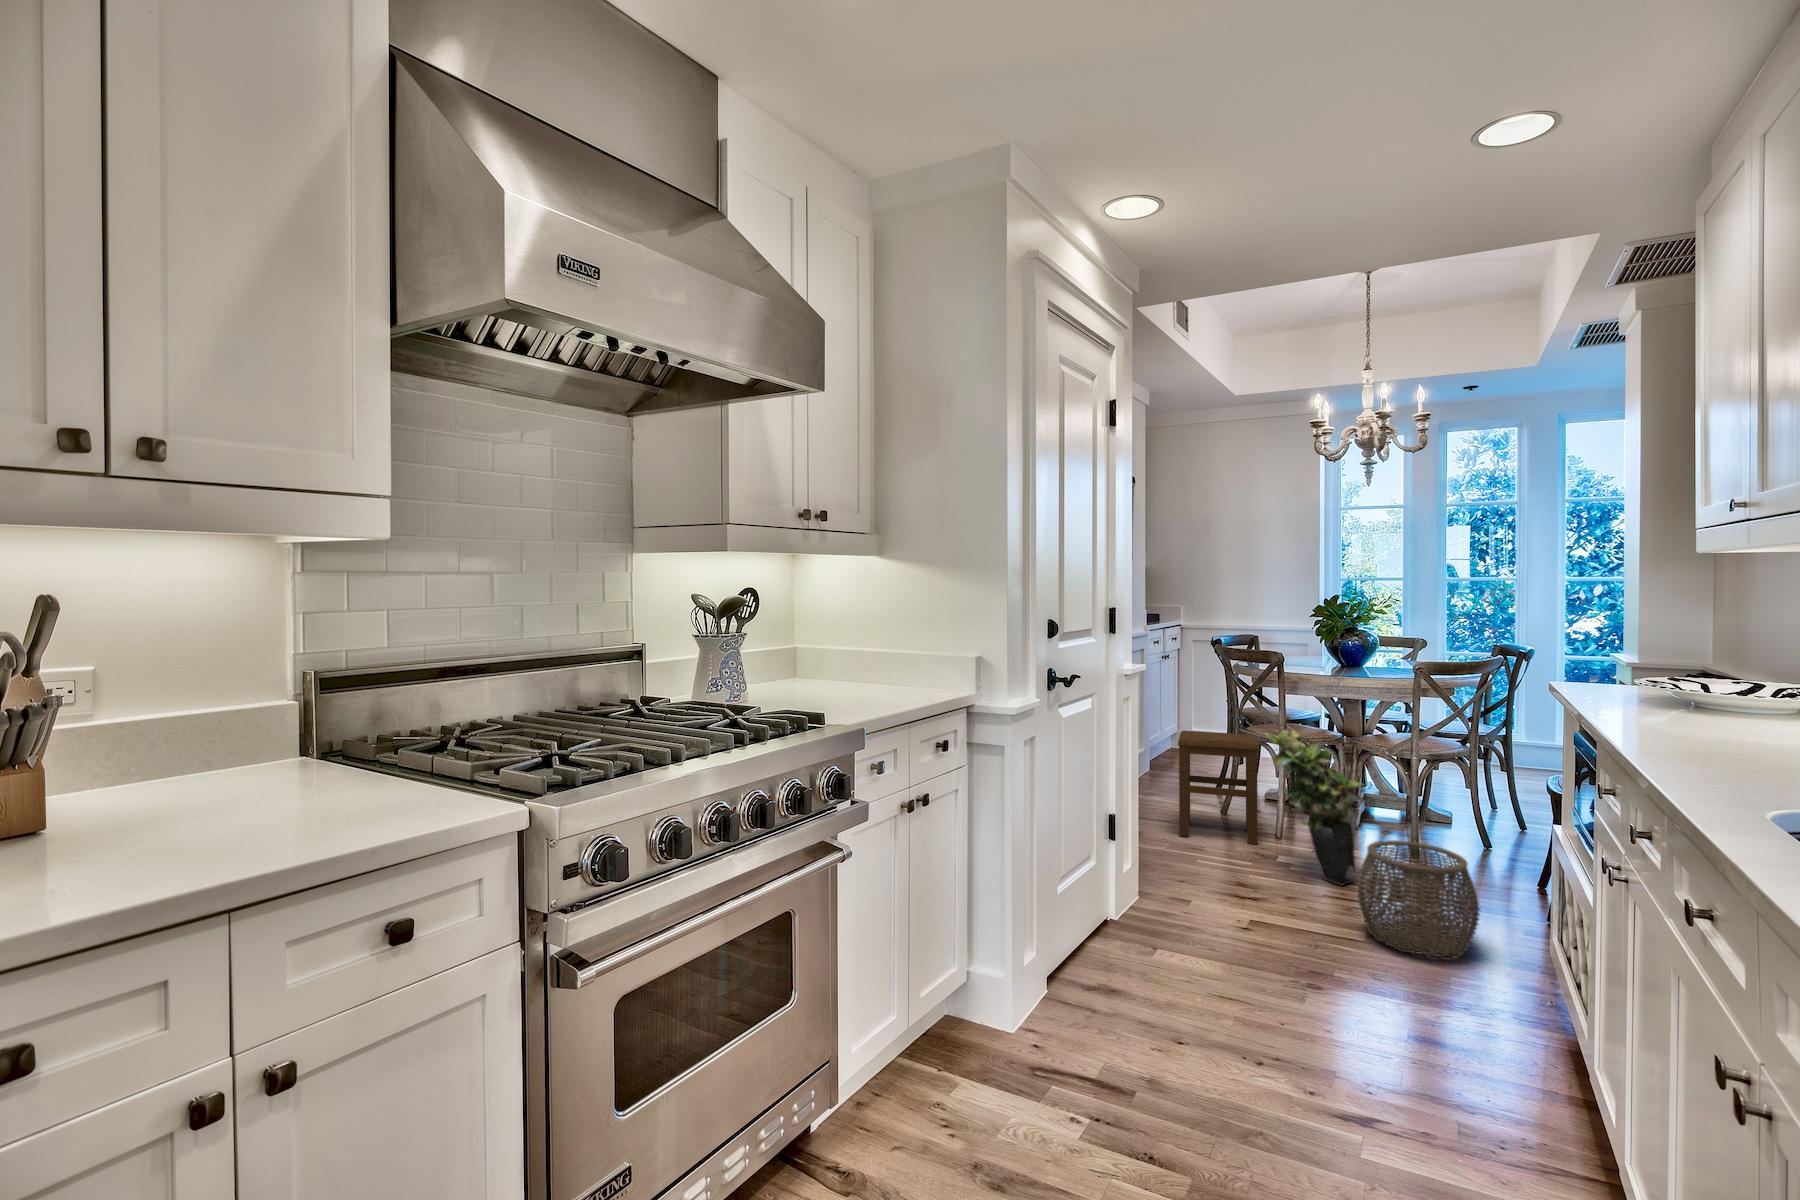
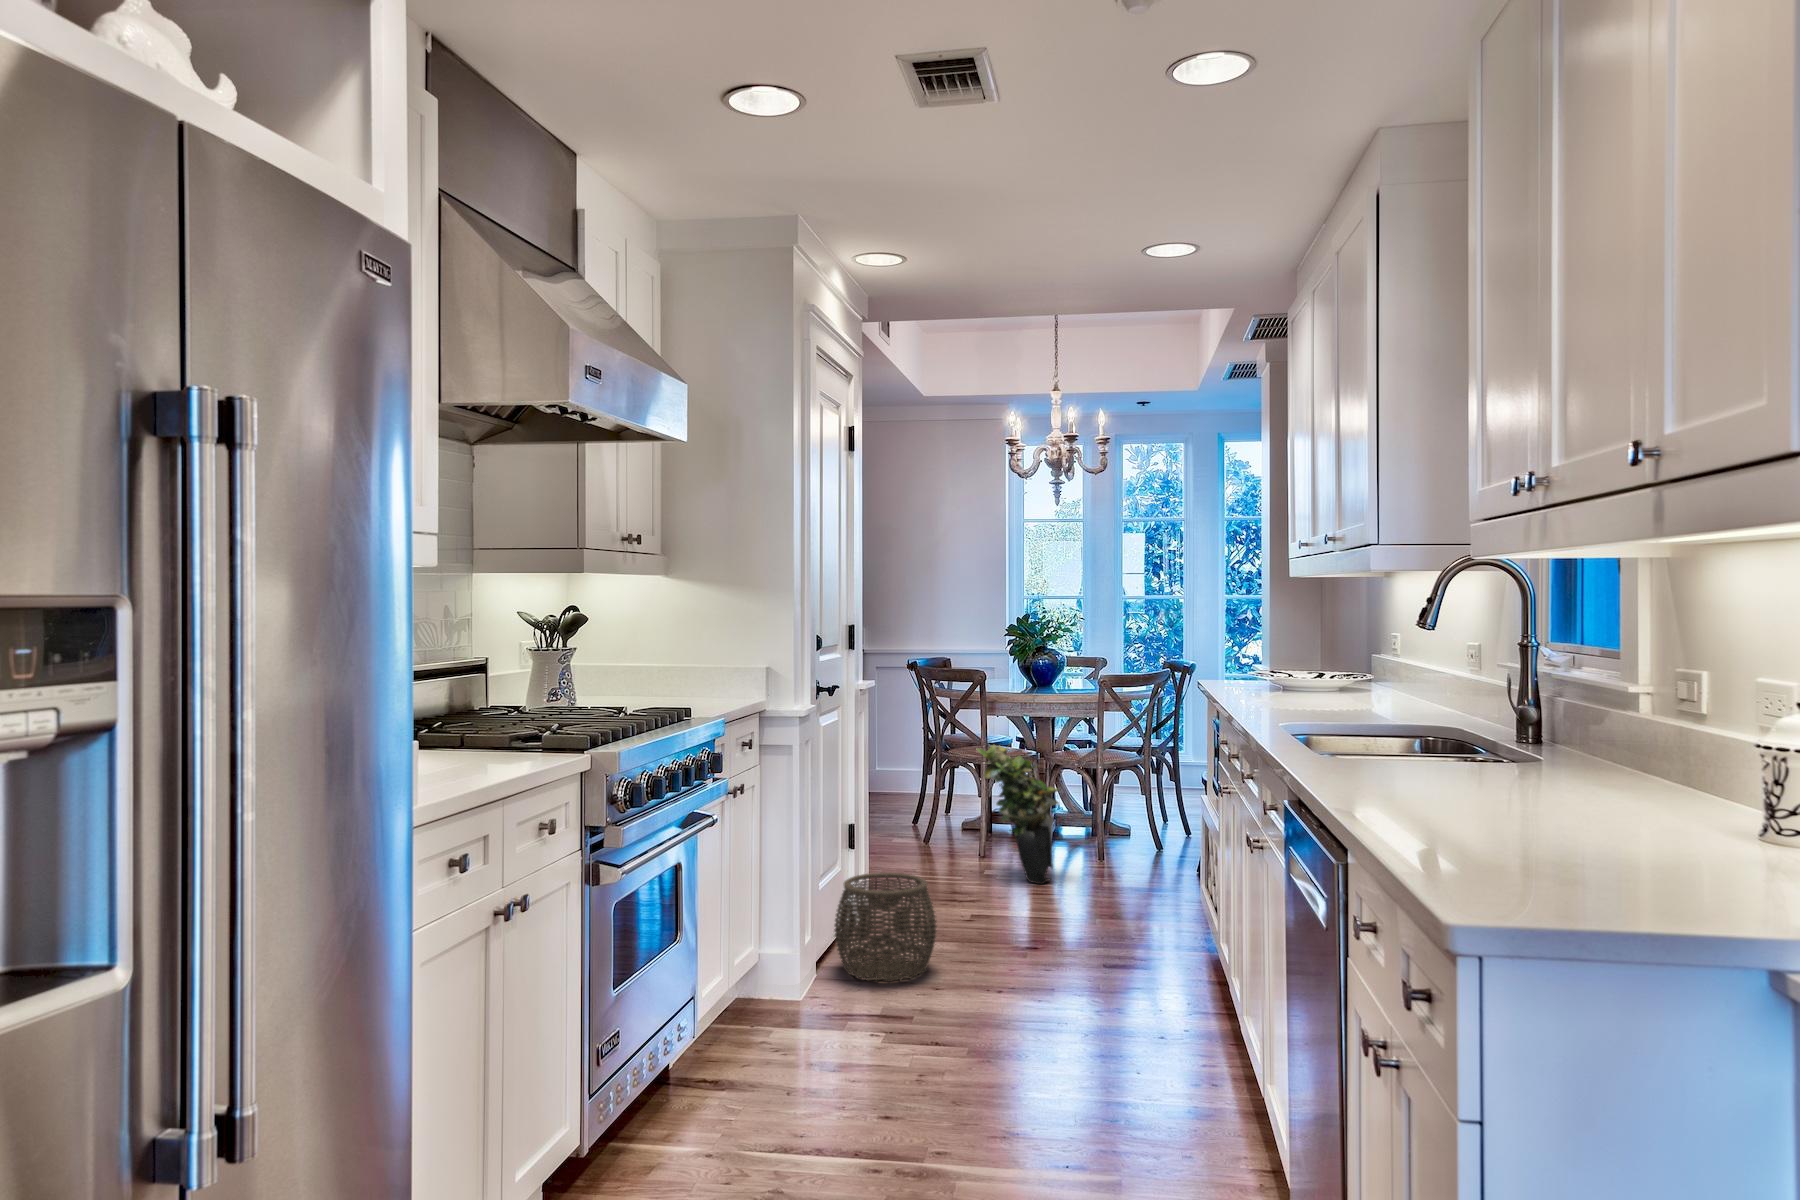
stool: present [1178,731,1259,844] -> none [891,756,969,865]
woven basket: present [1357,840,1480,958] -> present [834,873,937,981]

